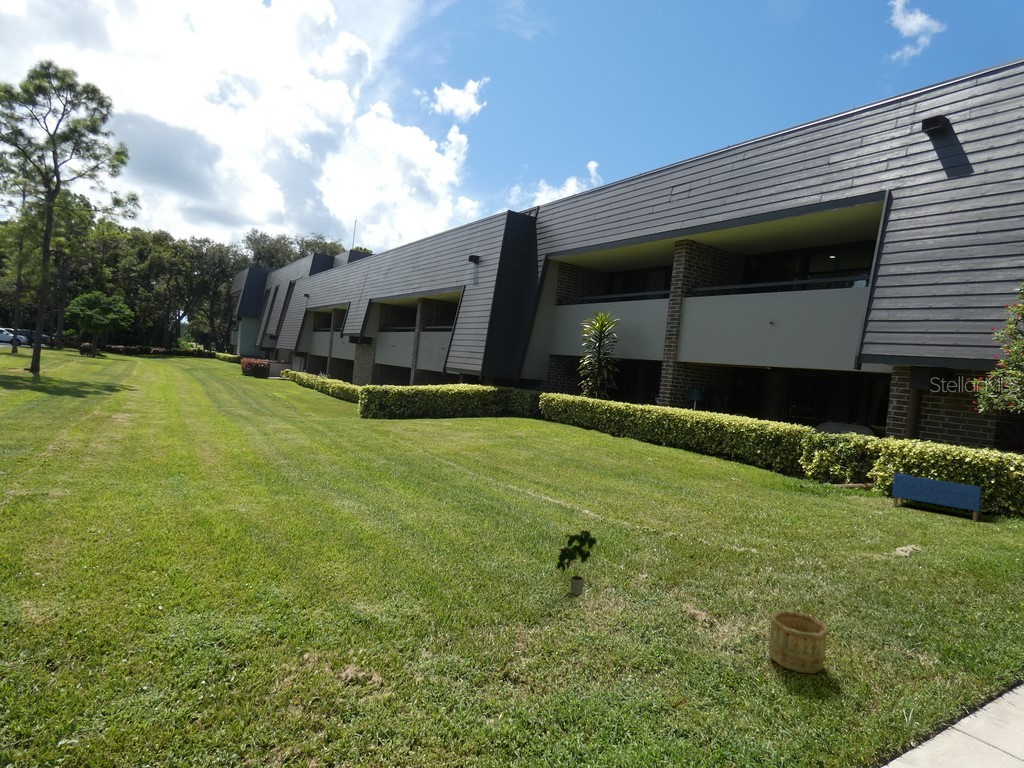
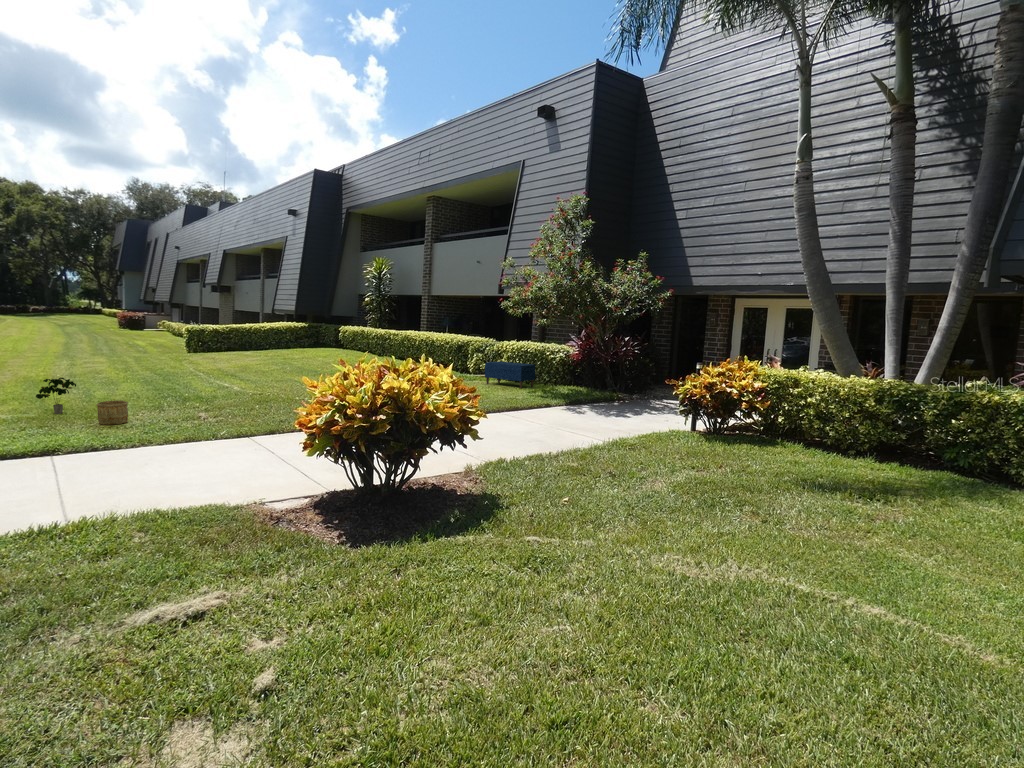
potted plant: present [557,530,597,595] -> present [36,378,76,414]
wooden bucket: present [769,611,829,673] -> present [96,401,128,425]

